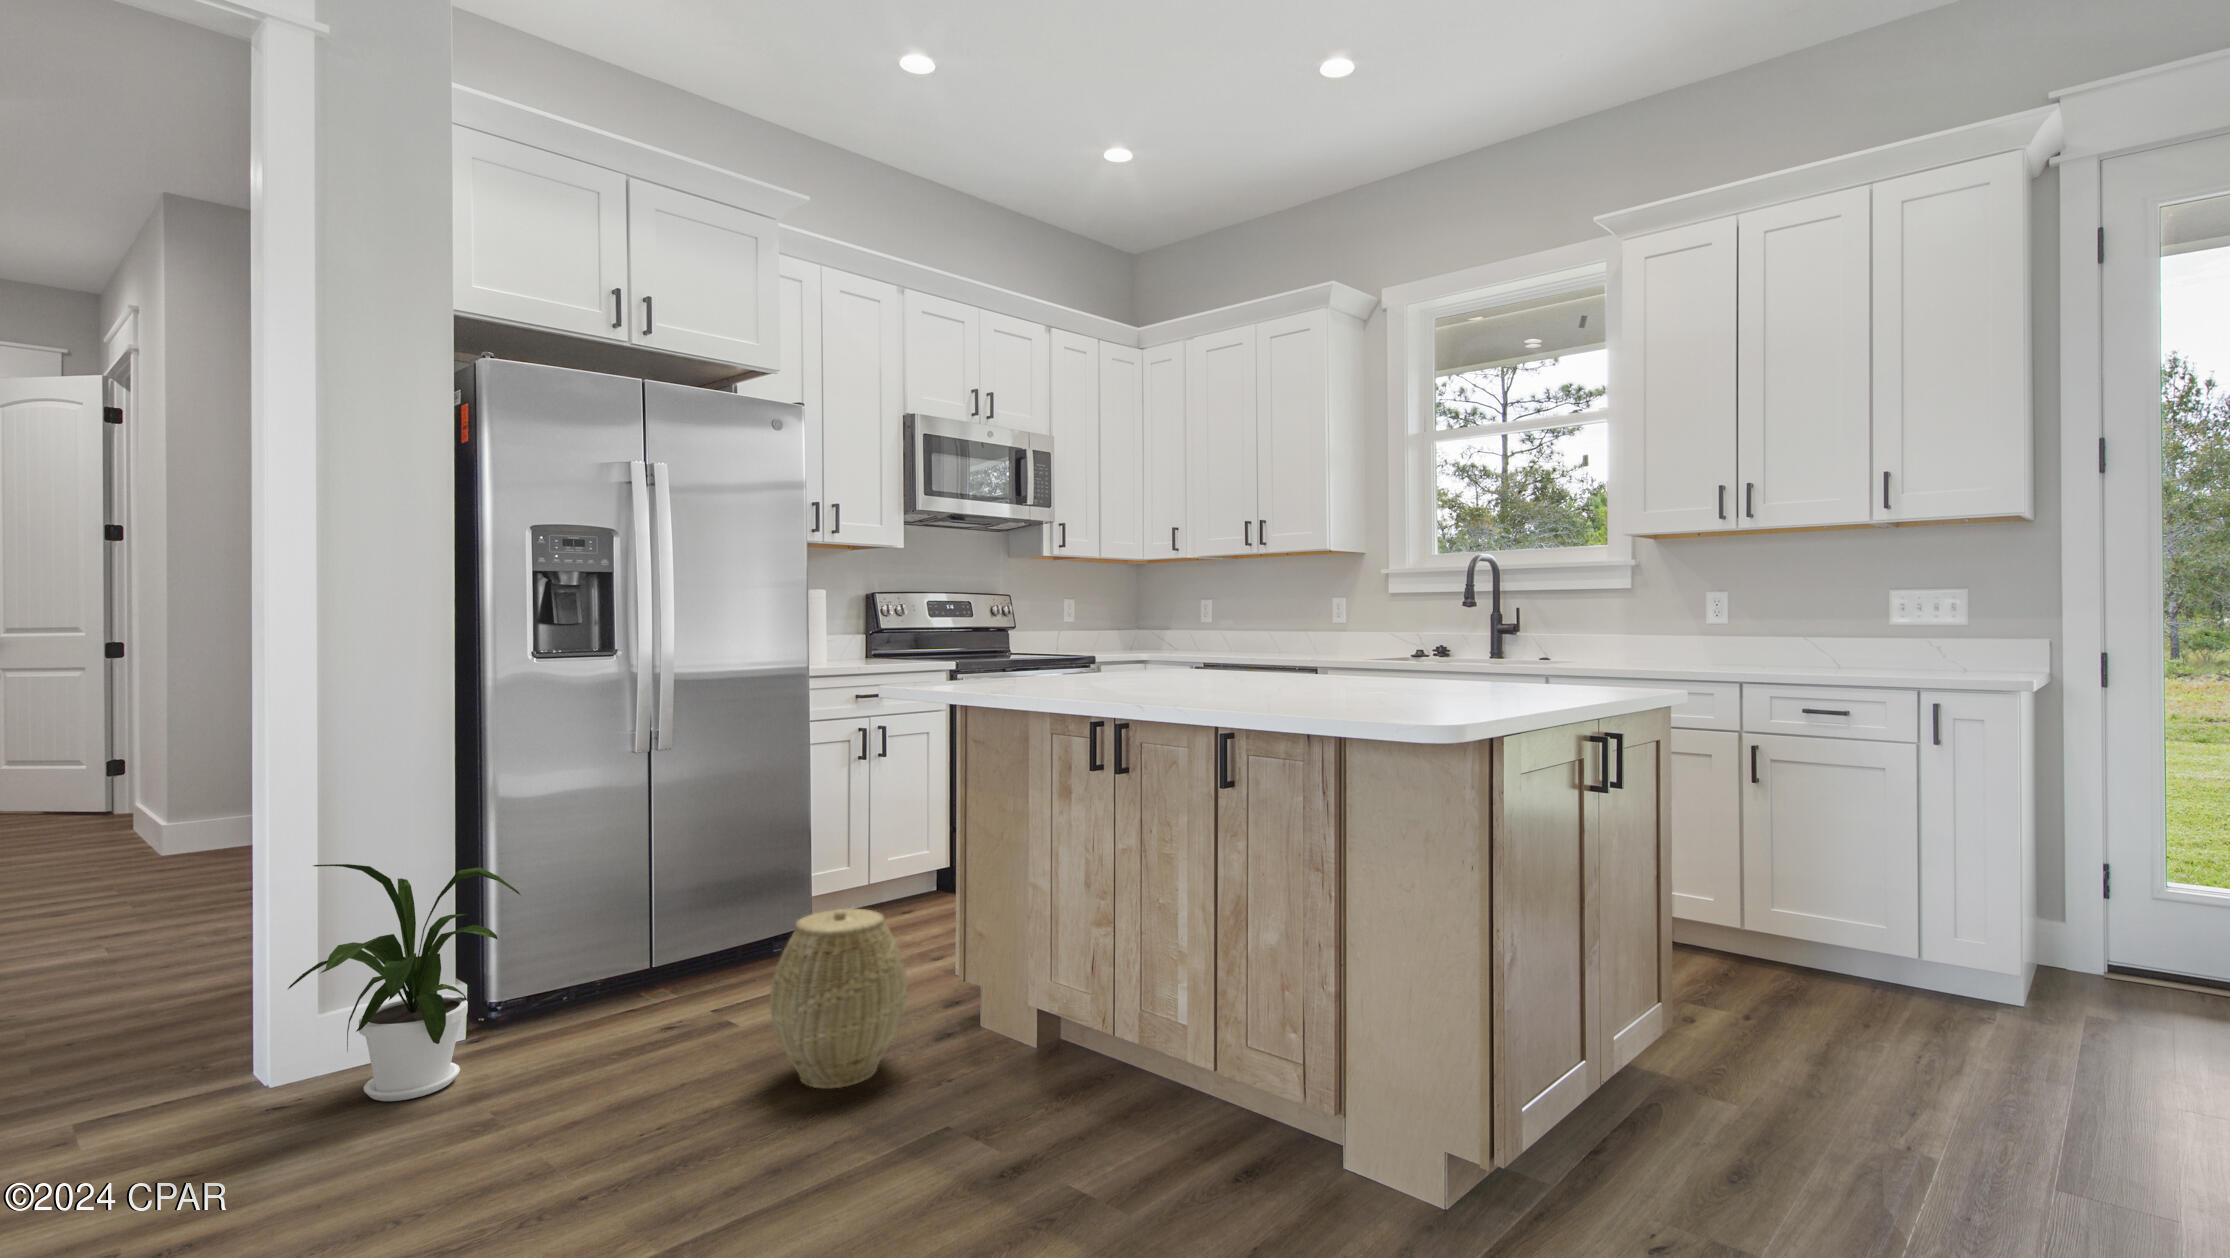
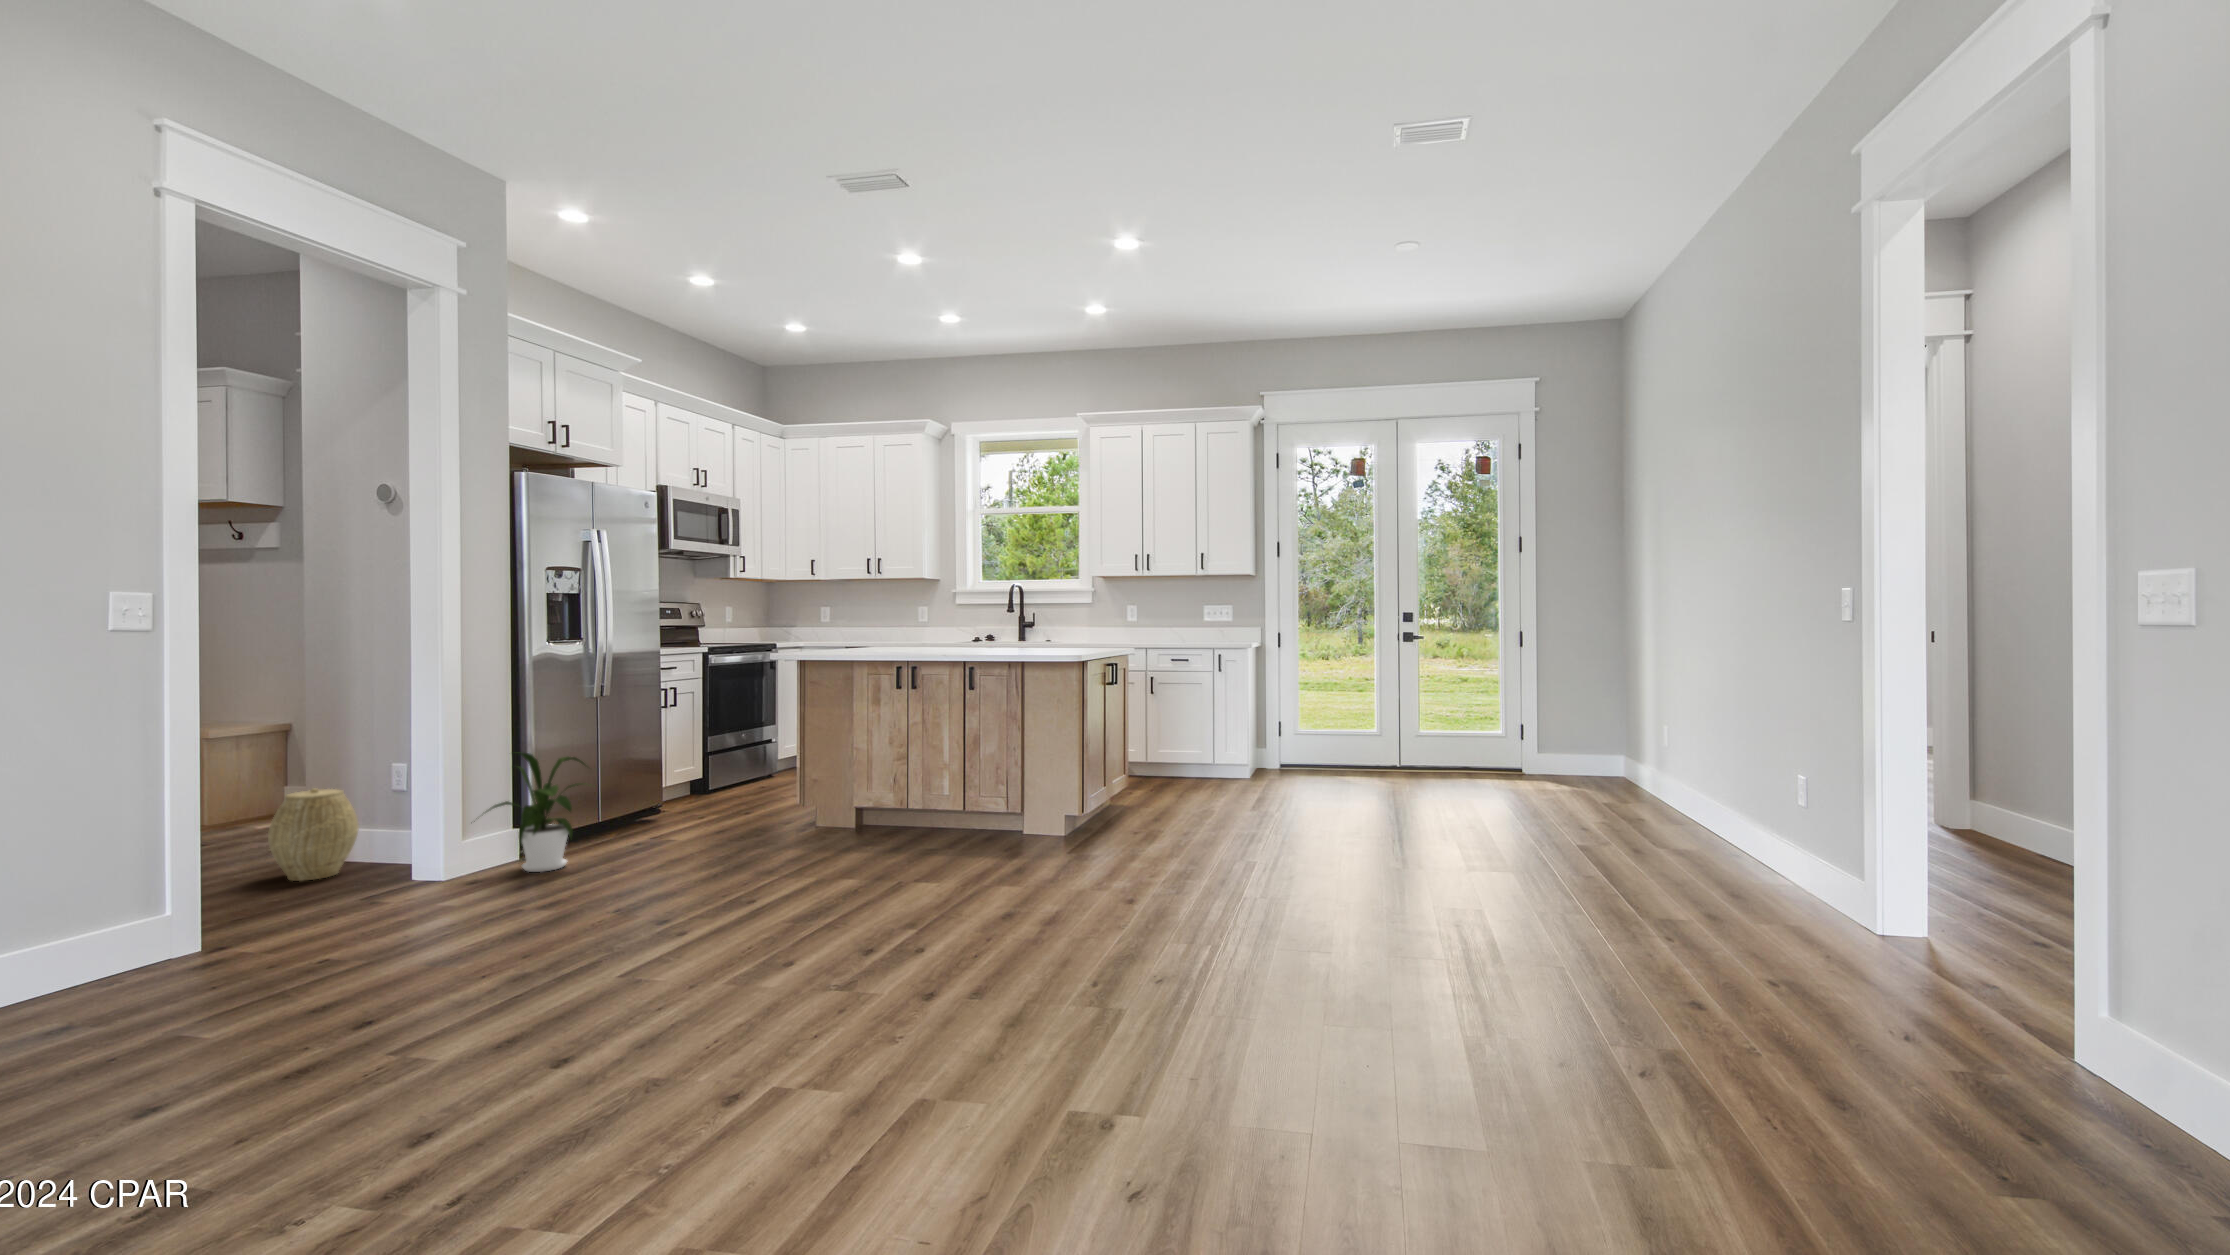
woven basket: present [770,909,907,1089] -> present [268,788,358,881]

